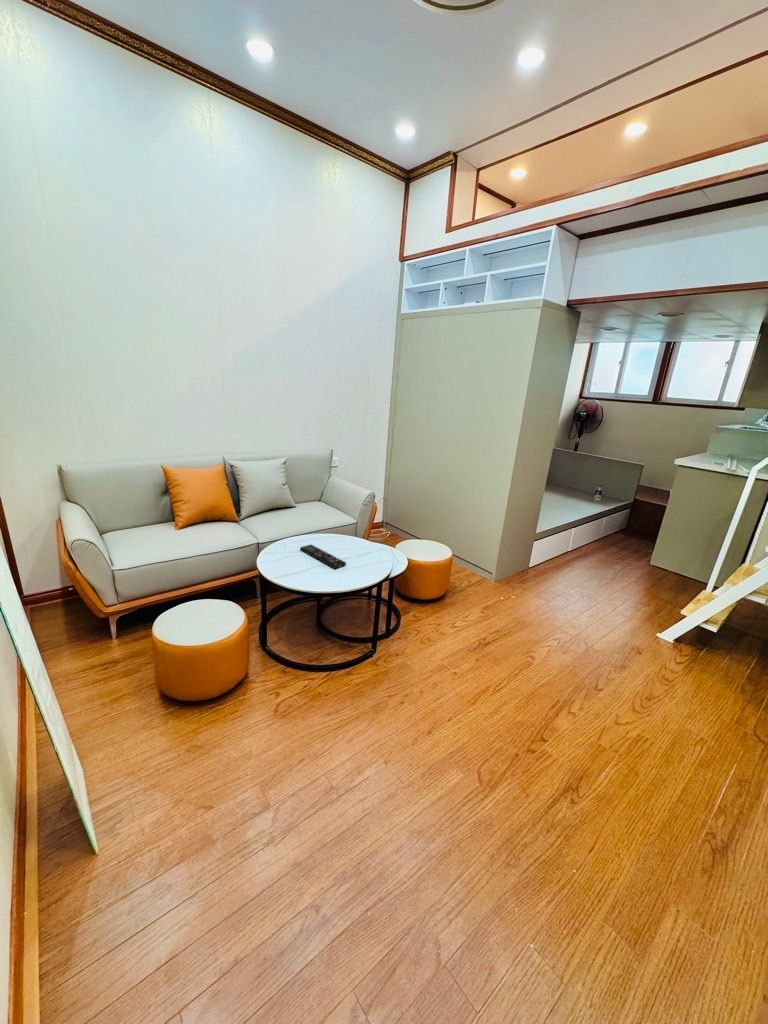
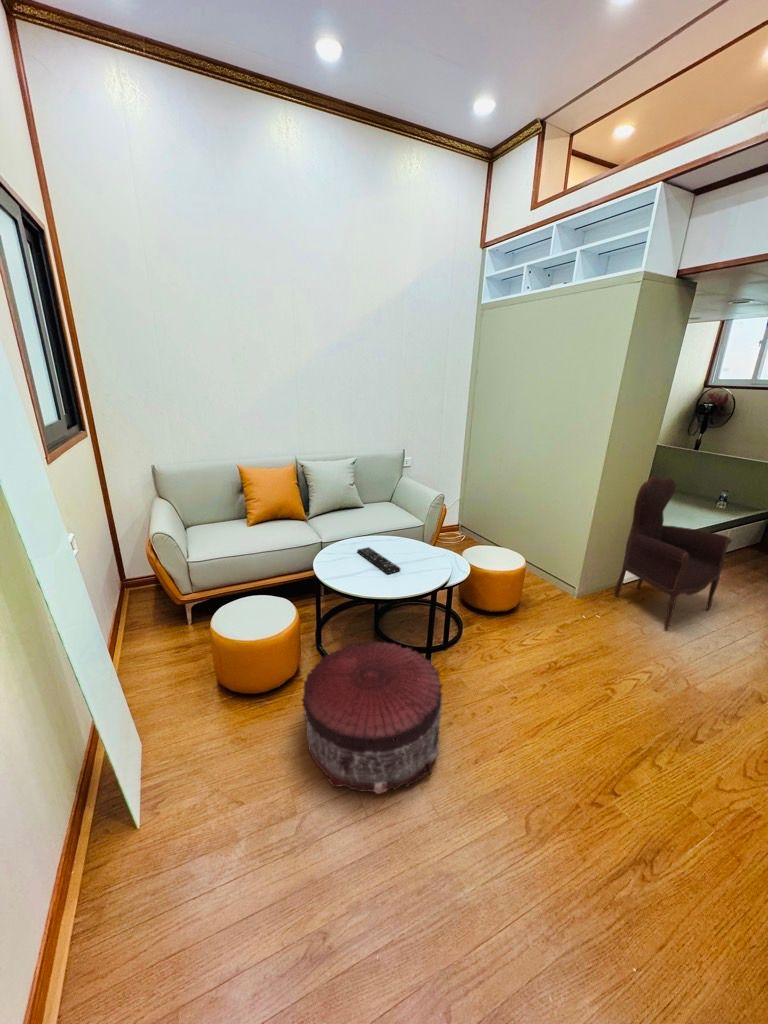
armchair: none [522,473,610,603] -> present [614,476,732,630]
pouf: none [263,633,399,776] -> present [302,642,442,794]

